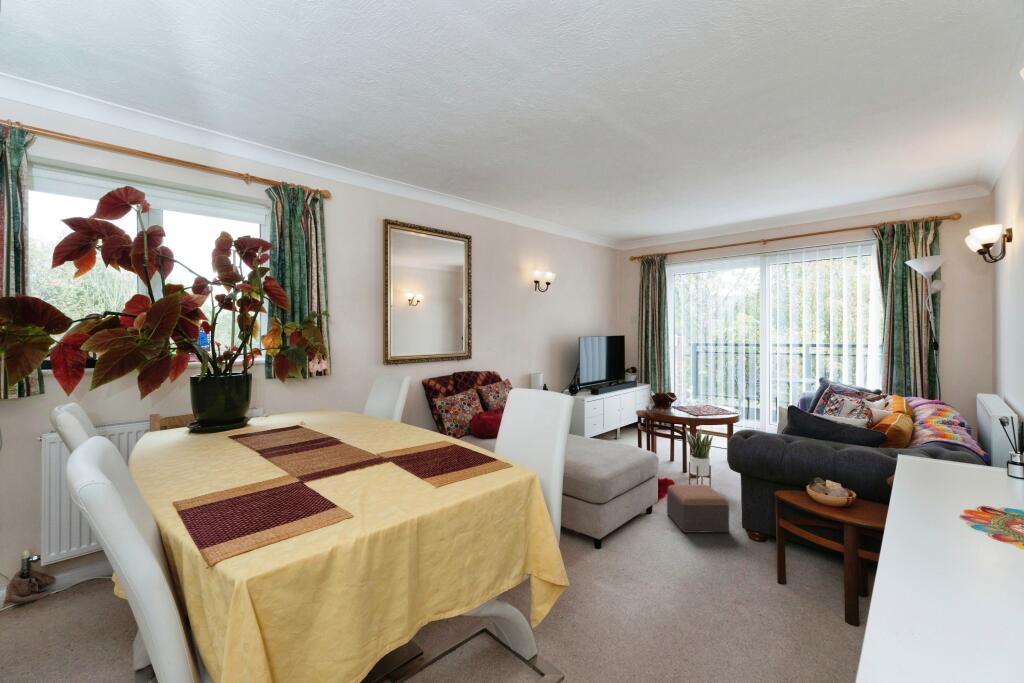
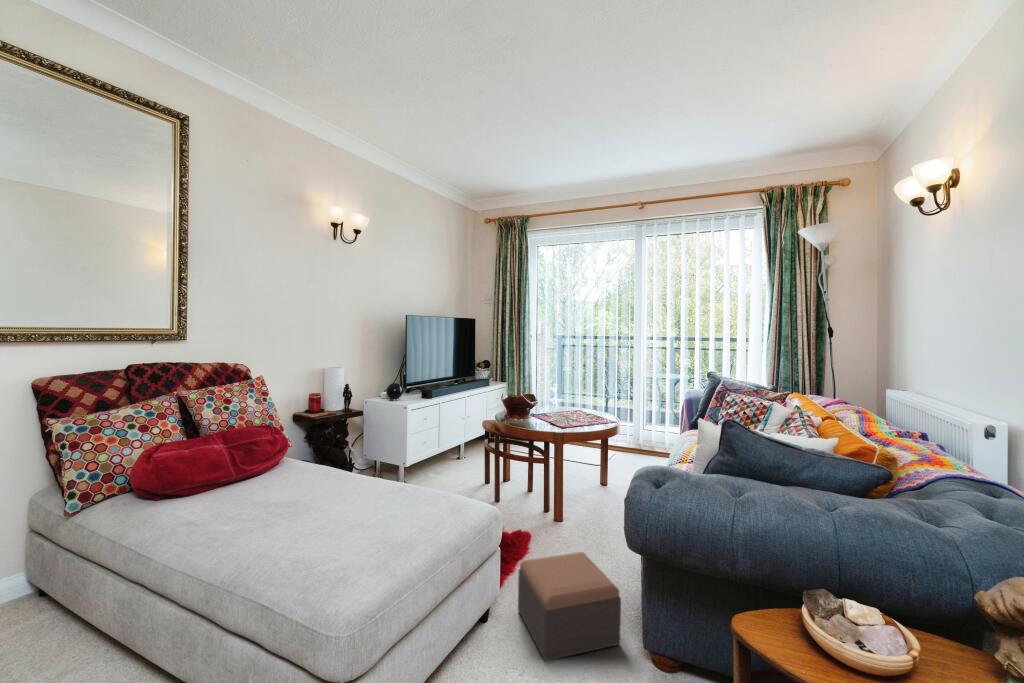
potted plant: present [685,428,713,488] -> none [548,449,587,546]

